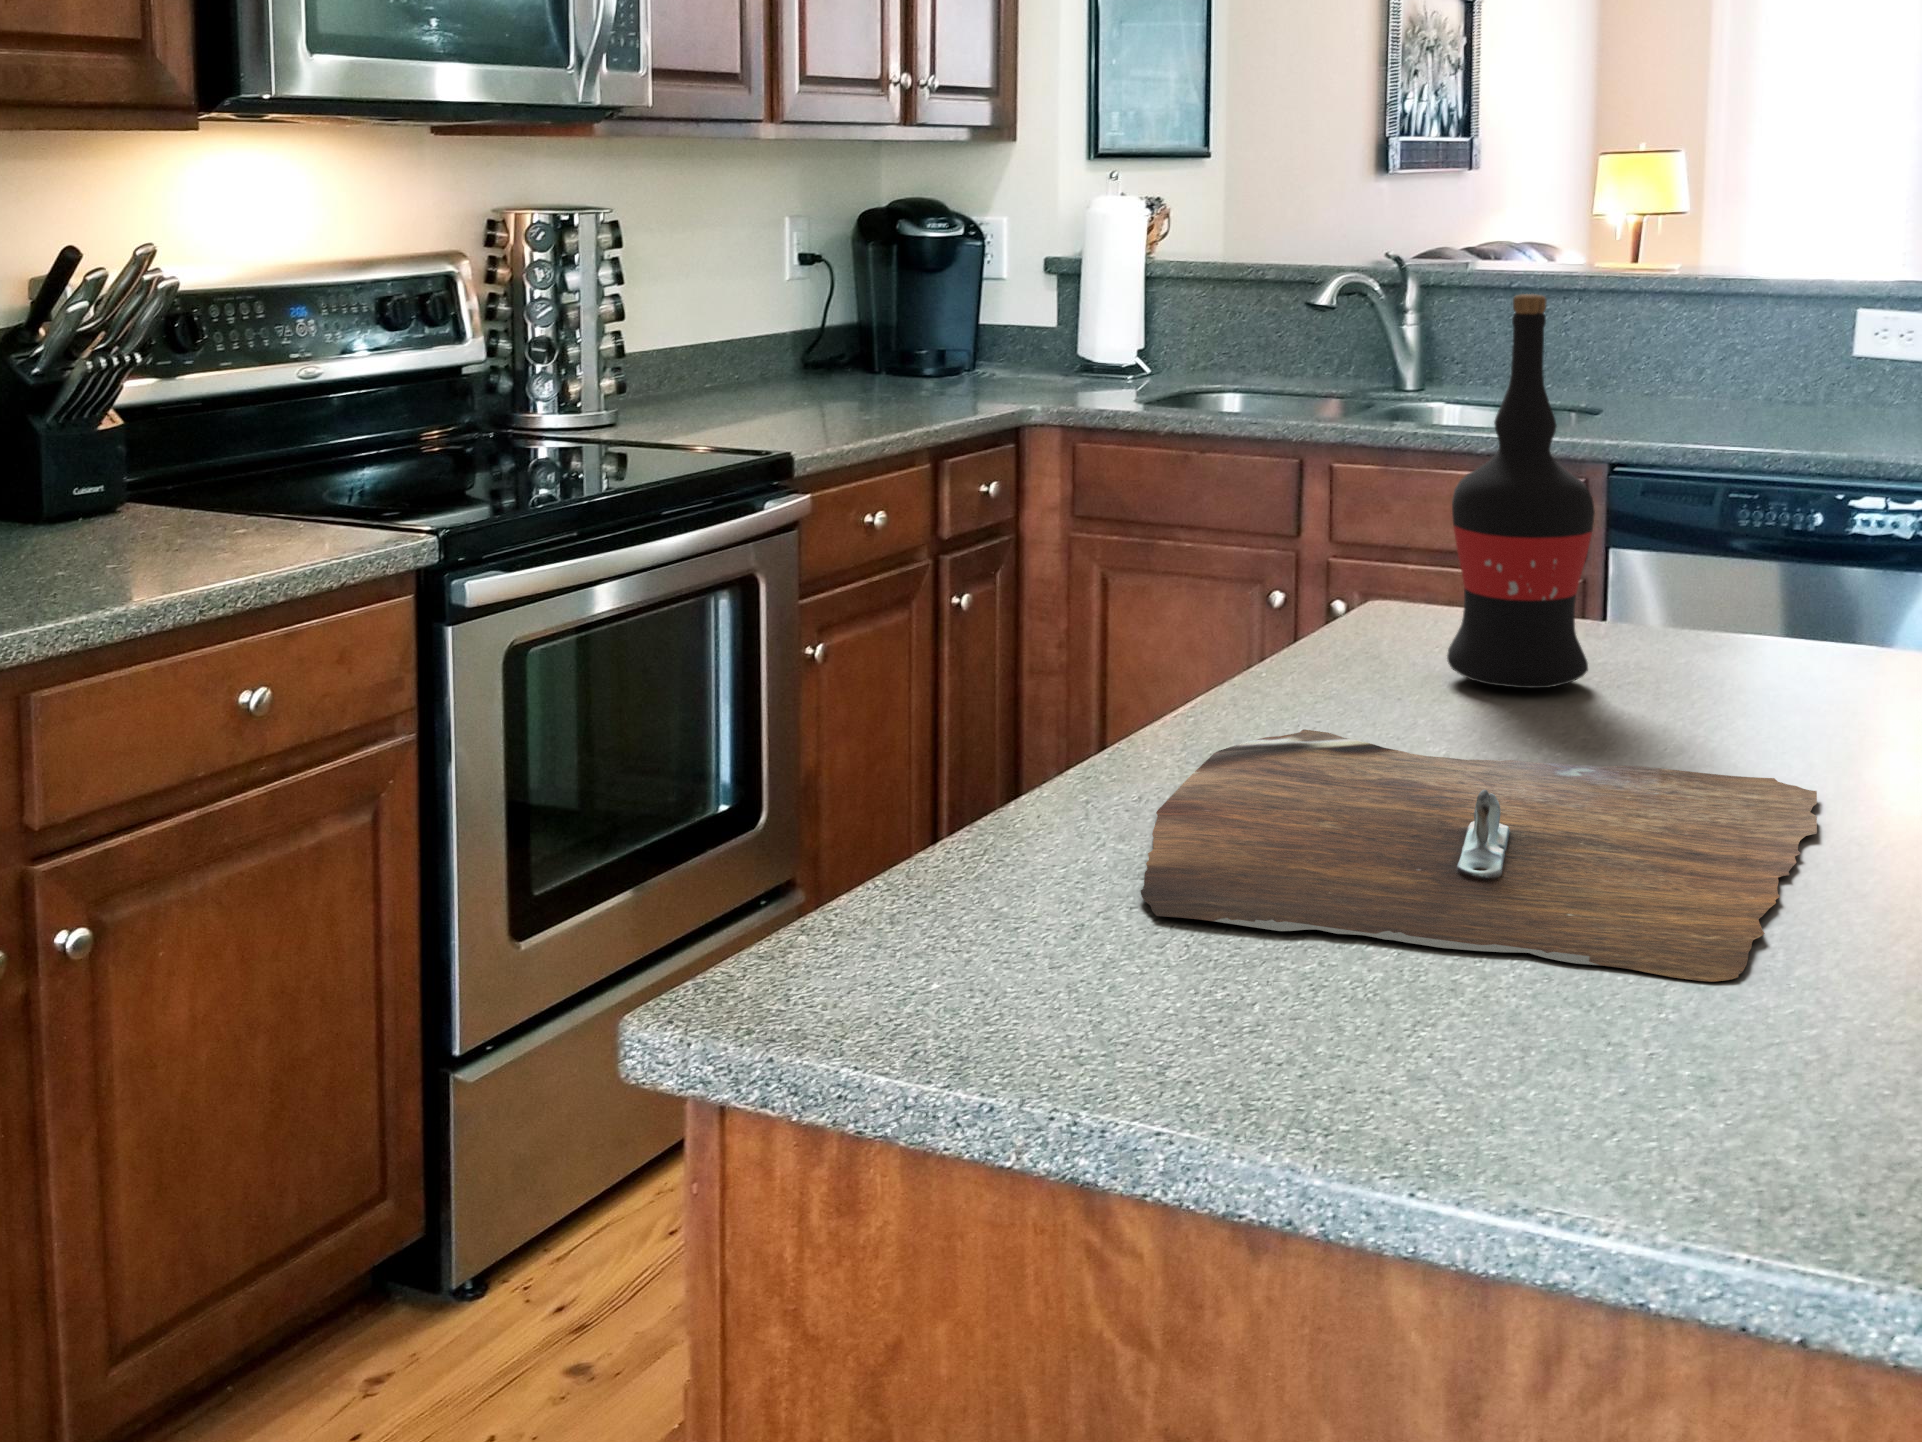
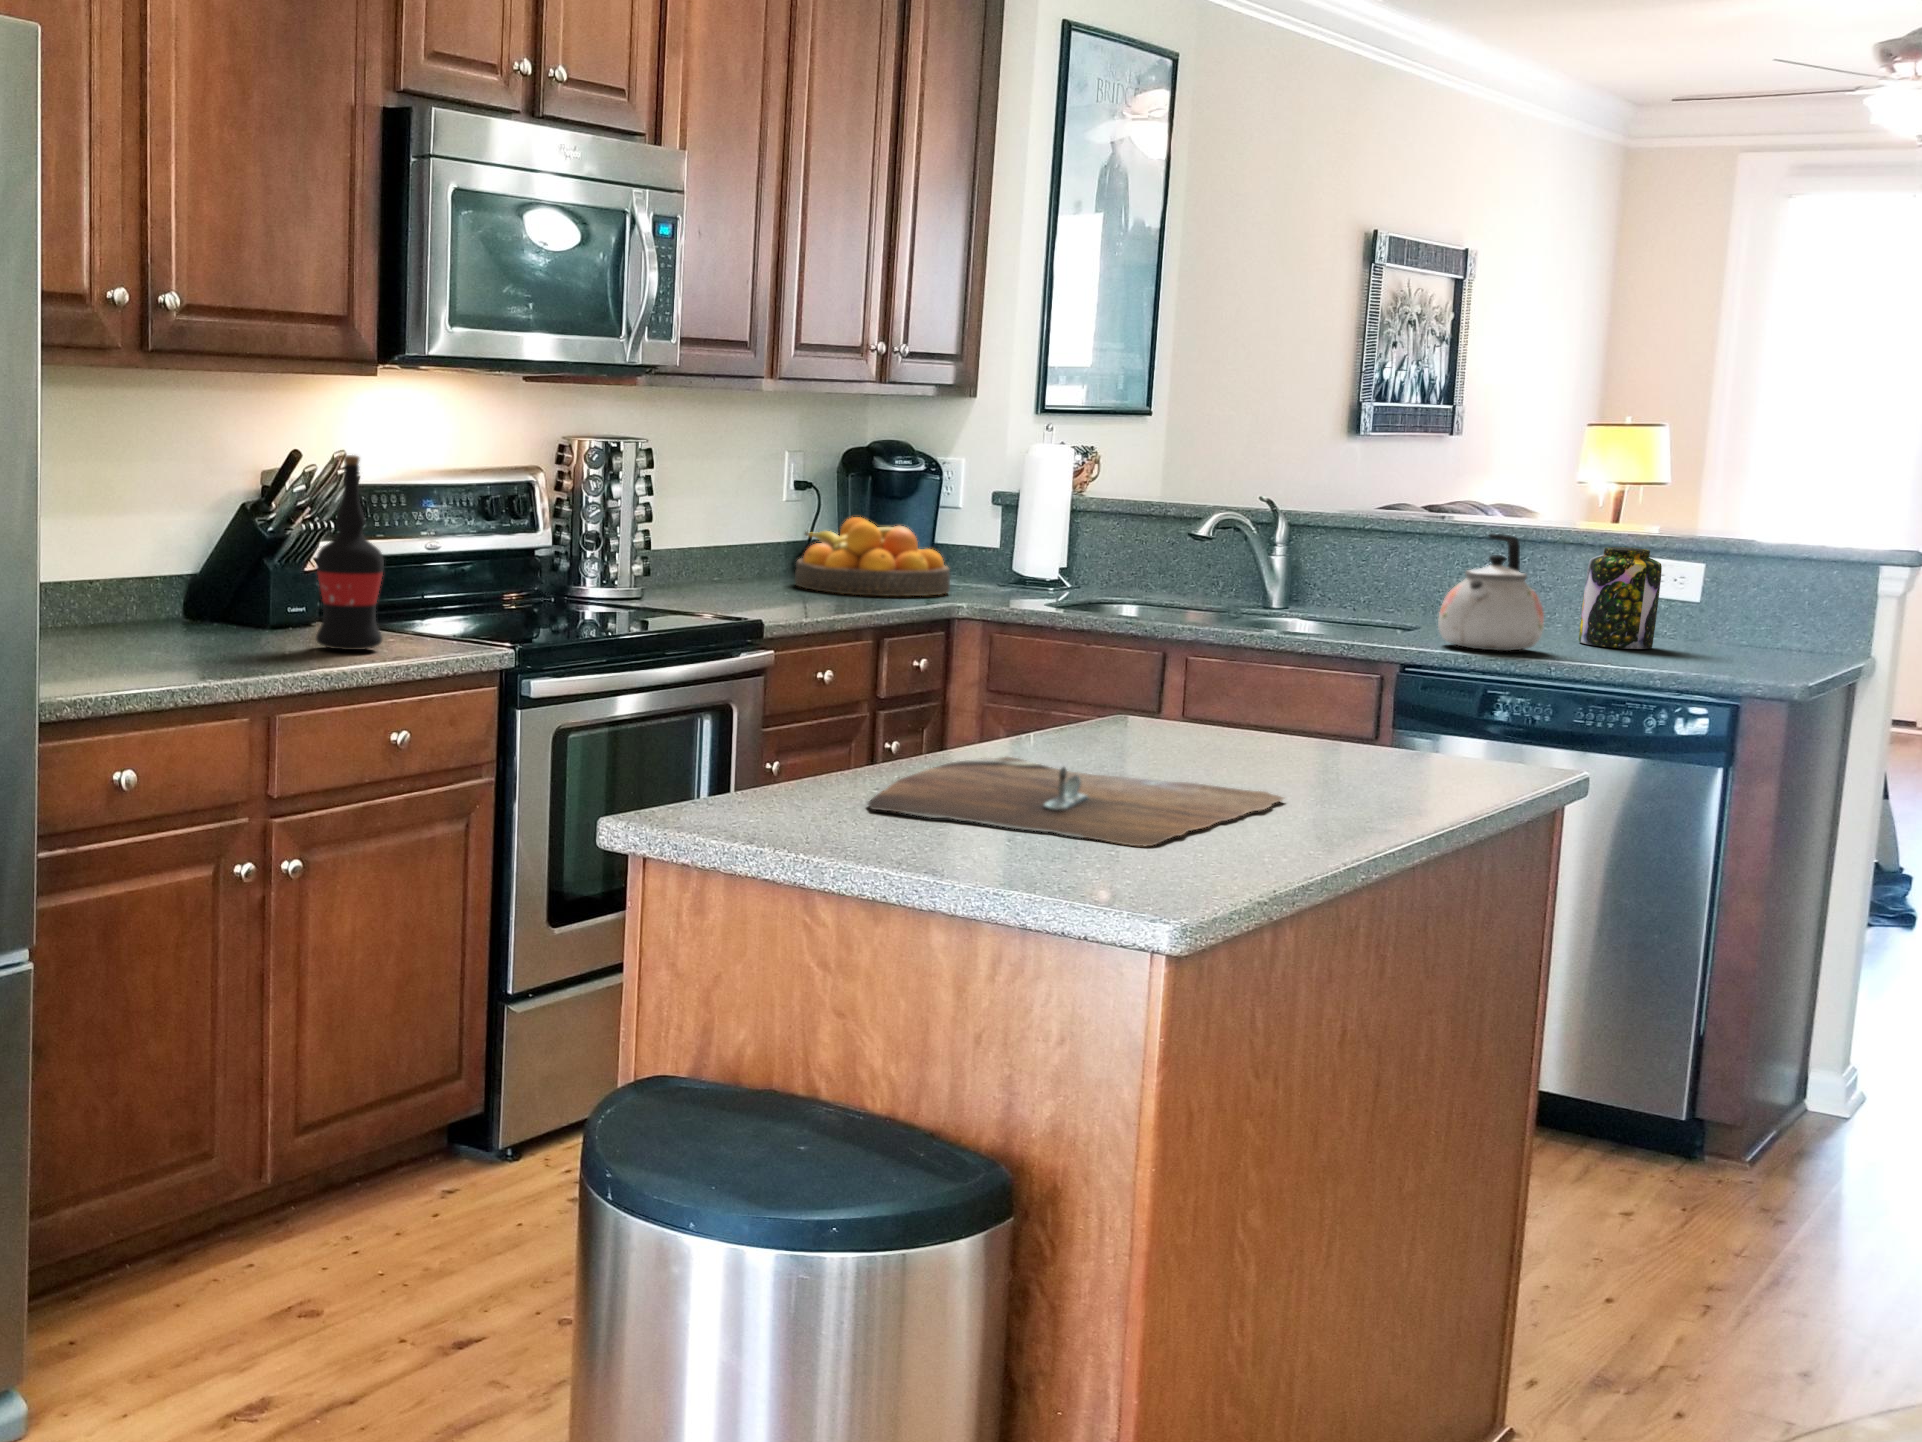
kettle: none [1643,287,1774,435] -> present [1438,534,1544,651]
wine bottle: present [1447,294,1595,688] -> present [316,455,384,650]
fruit bowl: none [810,296,1010,400] -> present [795,517,950,596]
jar: none [1791,296,1885,421] -> present [1579,547,1662,649]

